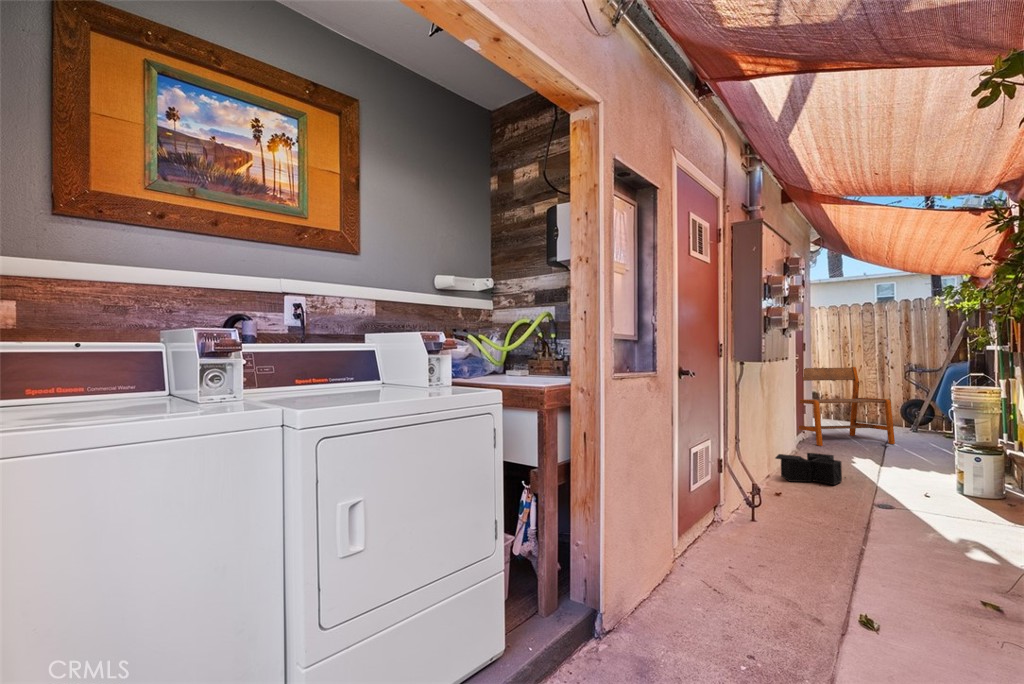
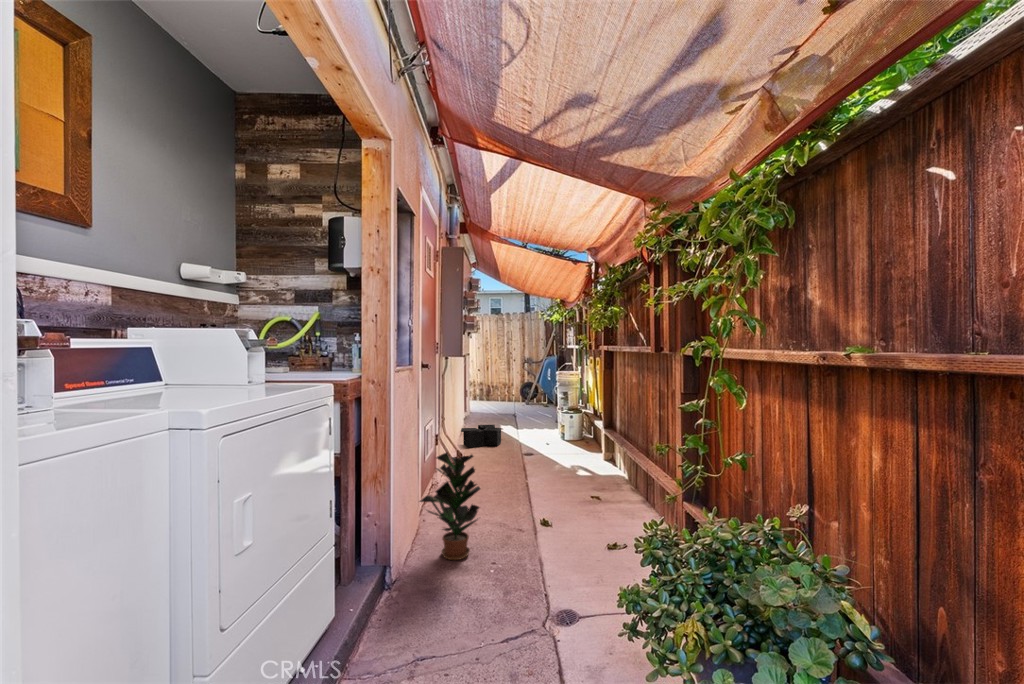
bench: present [799,367,895,446] -> none [456,361,520,420]
potted plant: none [646,485,737,635] -> present [420,452,480,560]

